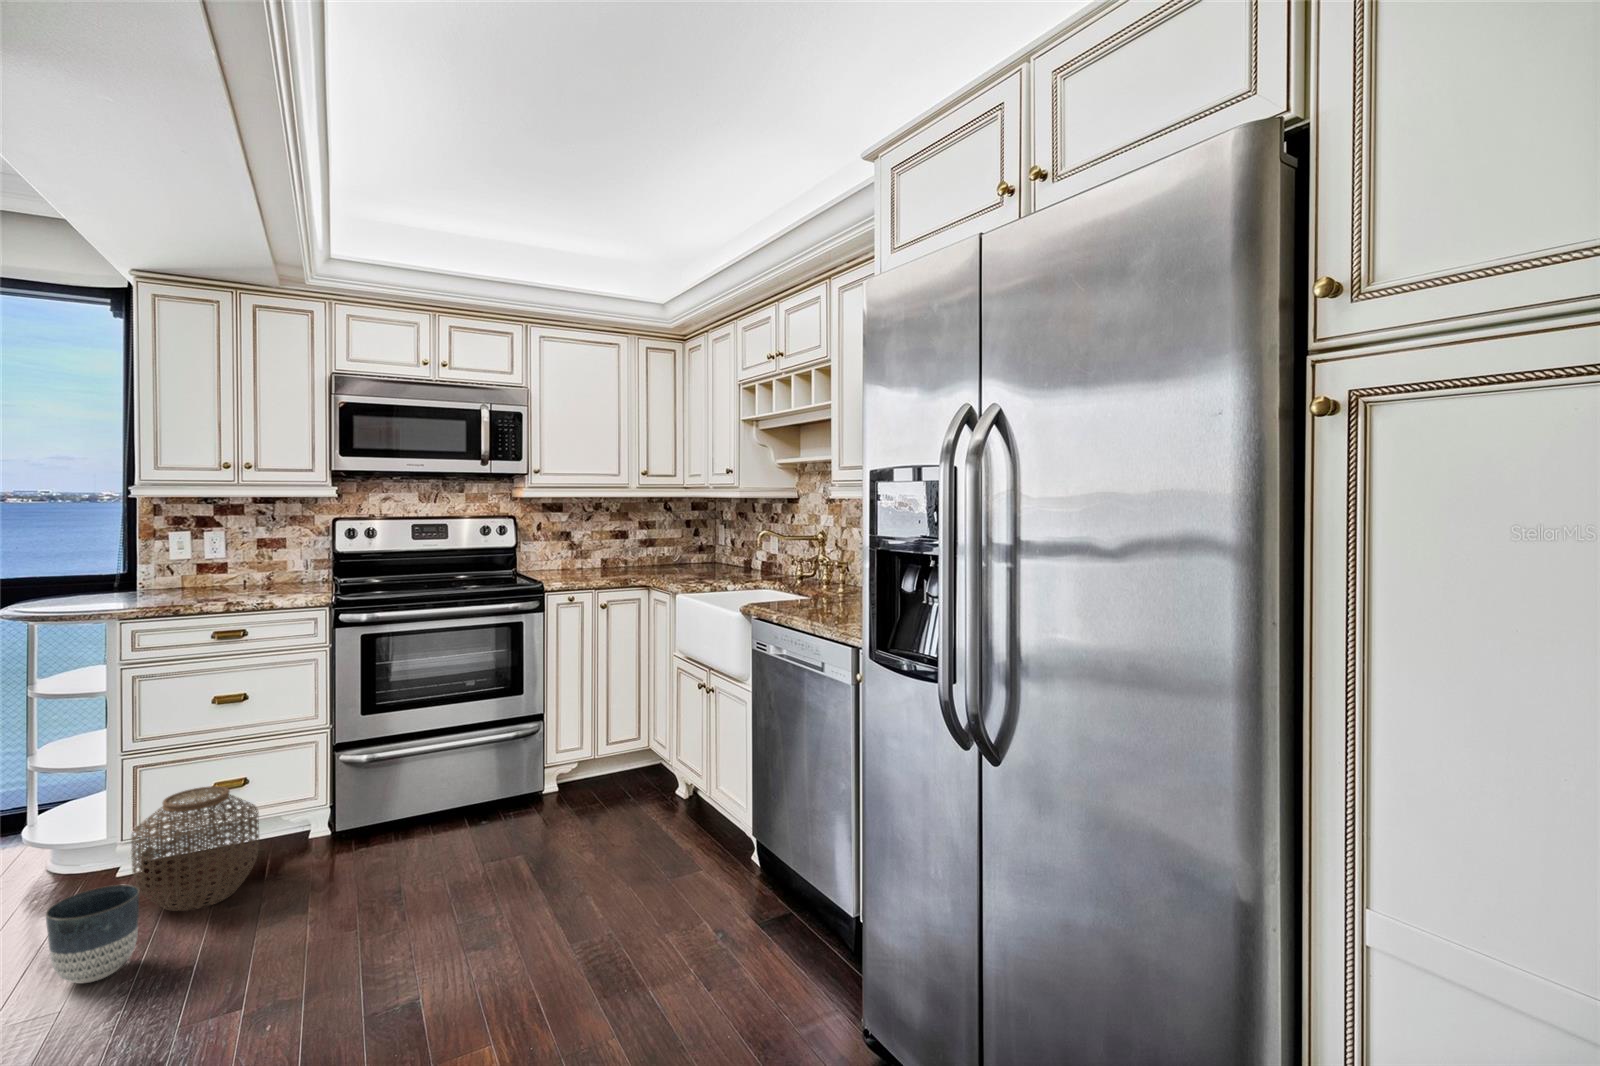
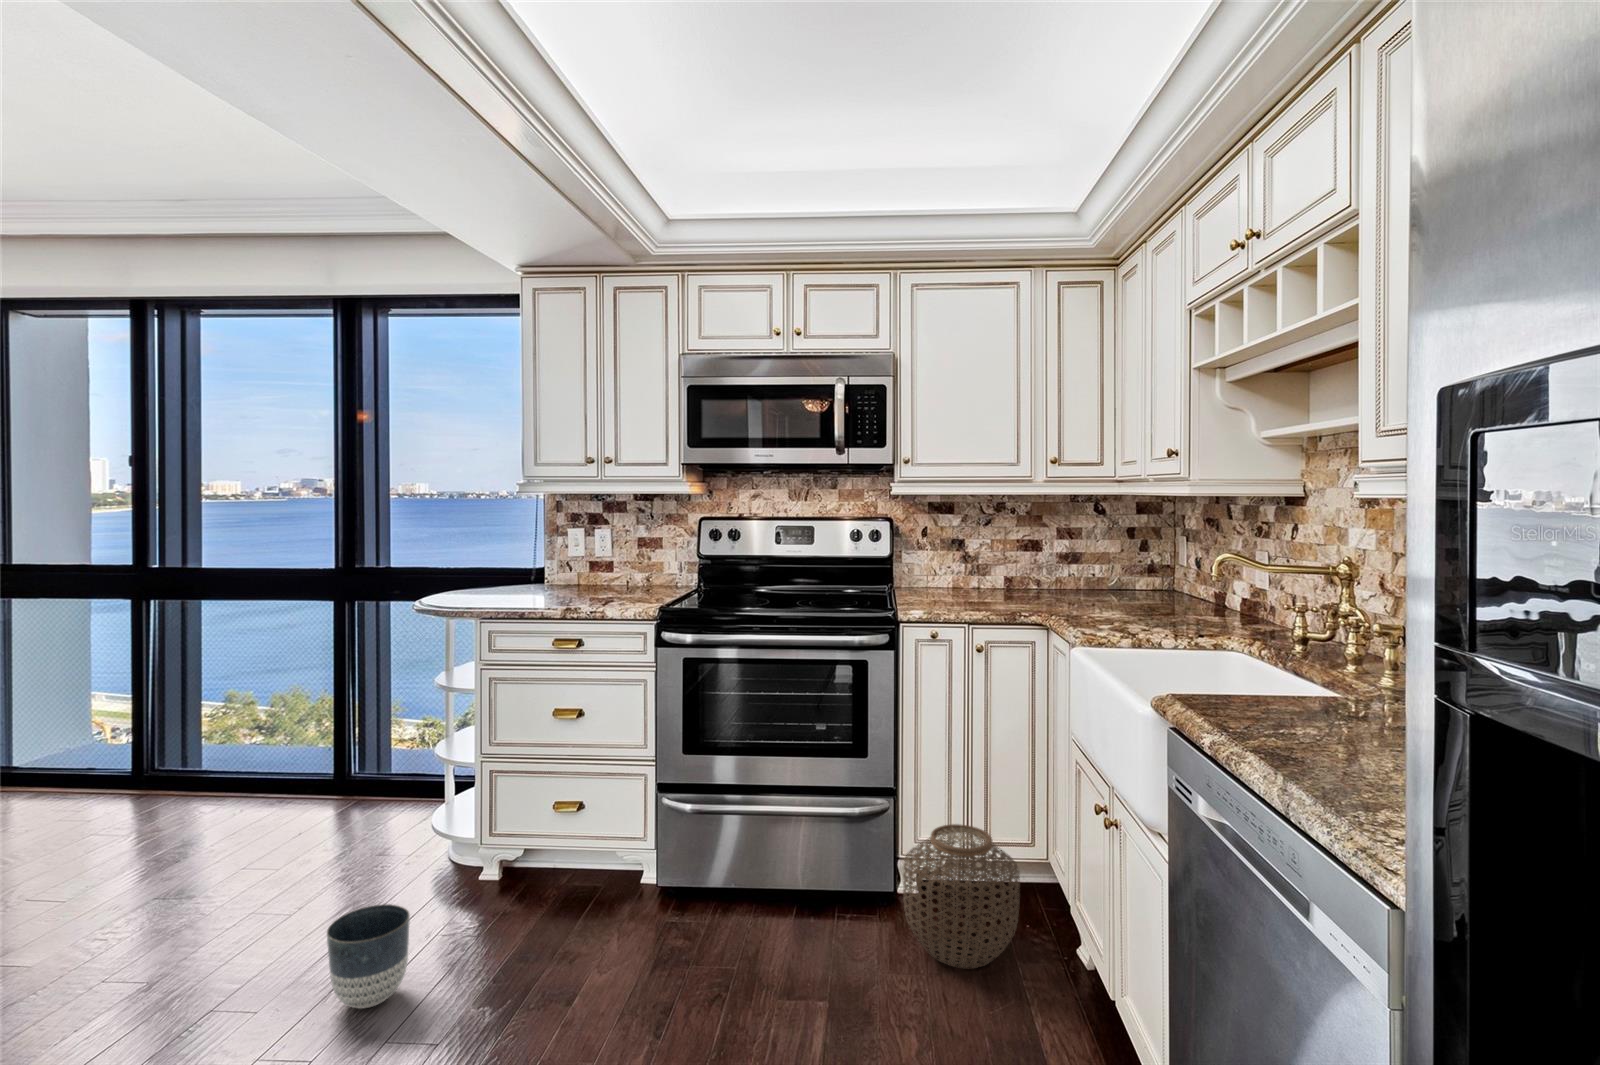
woven basket: present [131,786,259,911] -> present [903,824,1020,968]

